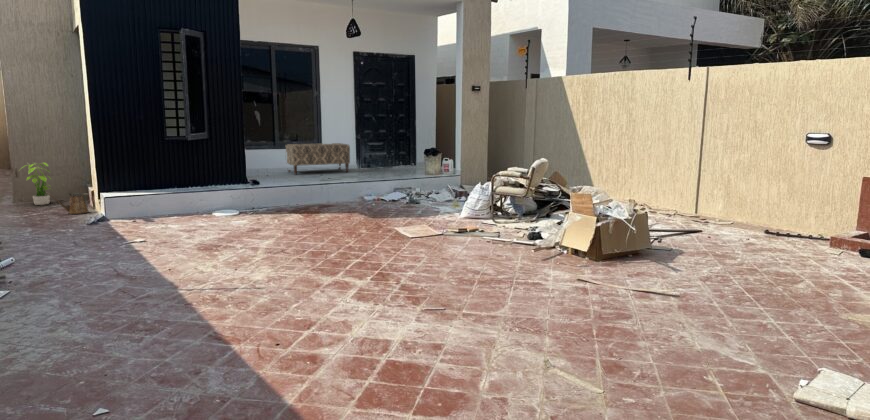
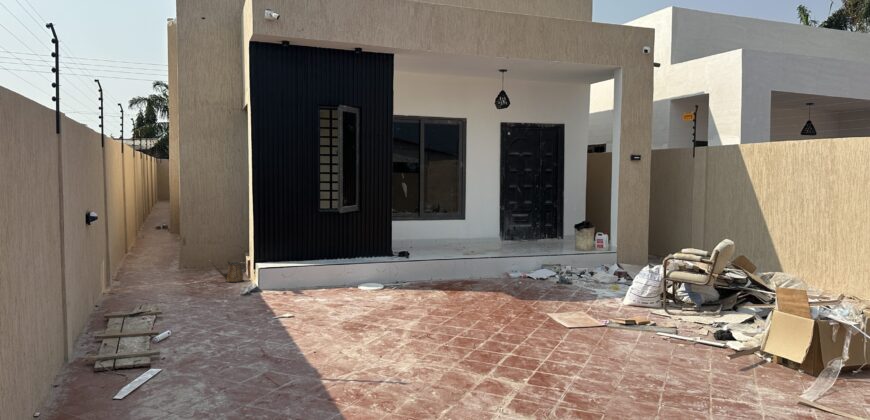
bench: present [286,143,350,174] -> none [430,215,497,248]
potted plant: present [27,163,50,205] -> none [187,230,215,271]

